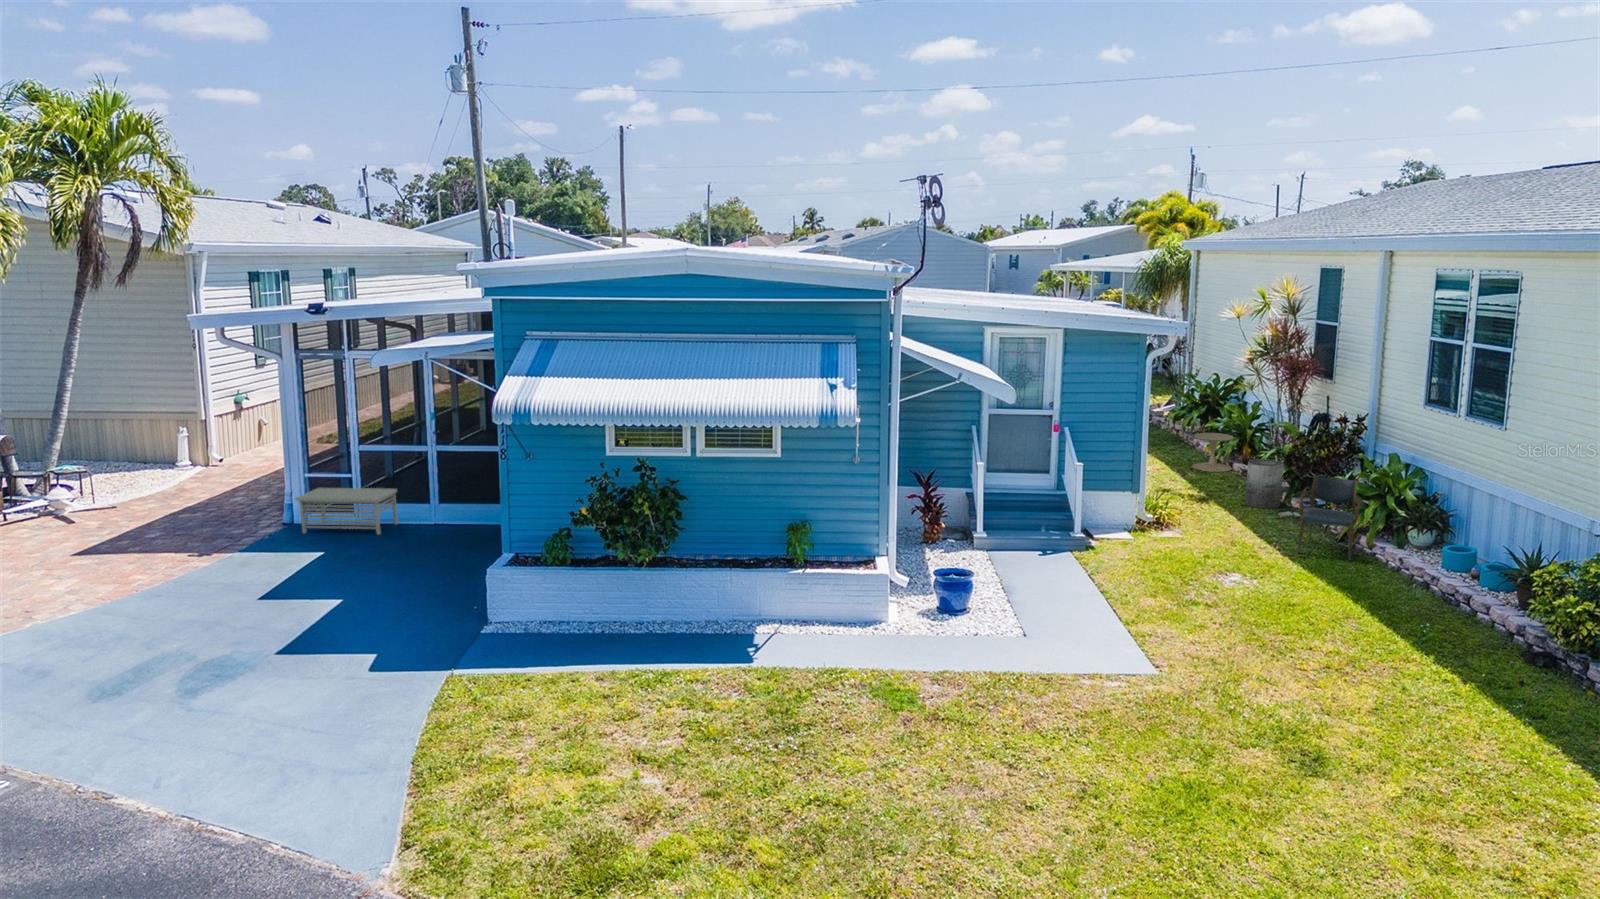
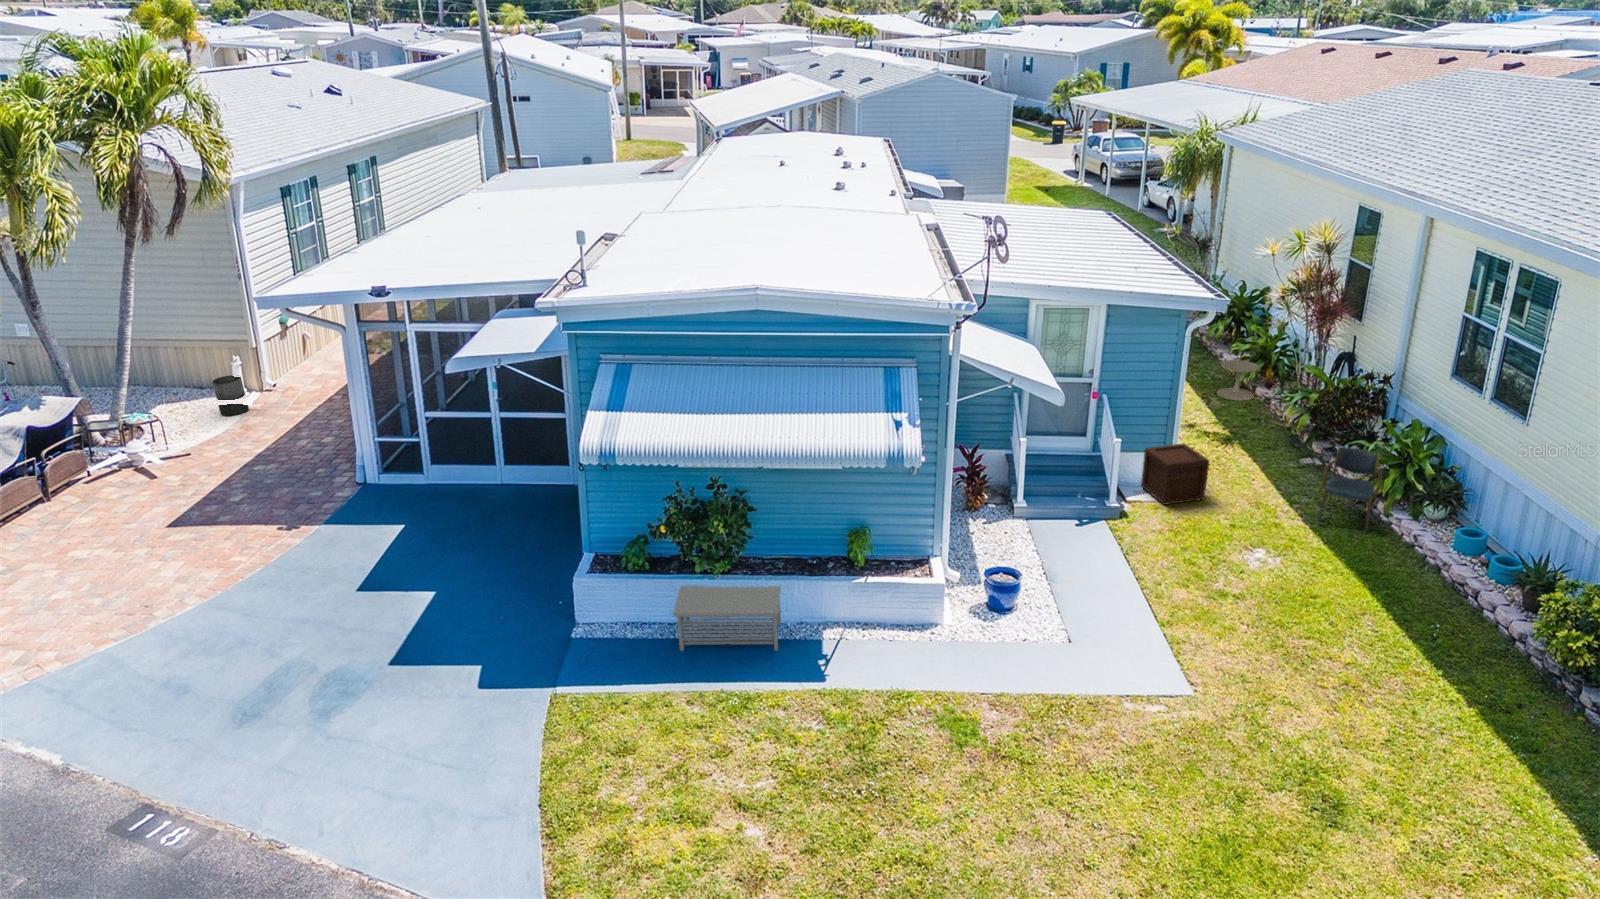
trash can: present [1245,459,1283,509] -> present [212,375,249,416]
wooden crate: none [1109,481,1179,541] -> present [1141,444,1209,505]
storage bench: present [295,488,398,535] -> present [673,586,781,651]

